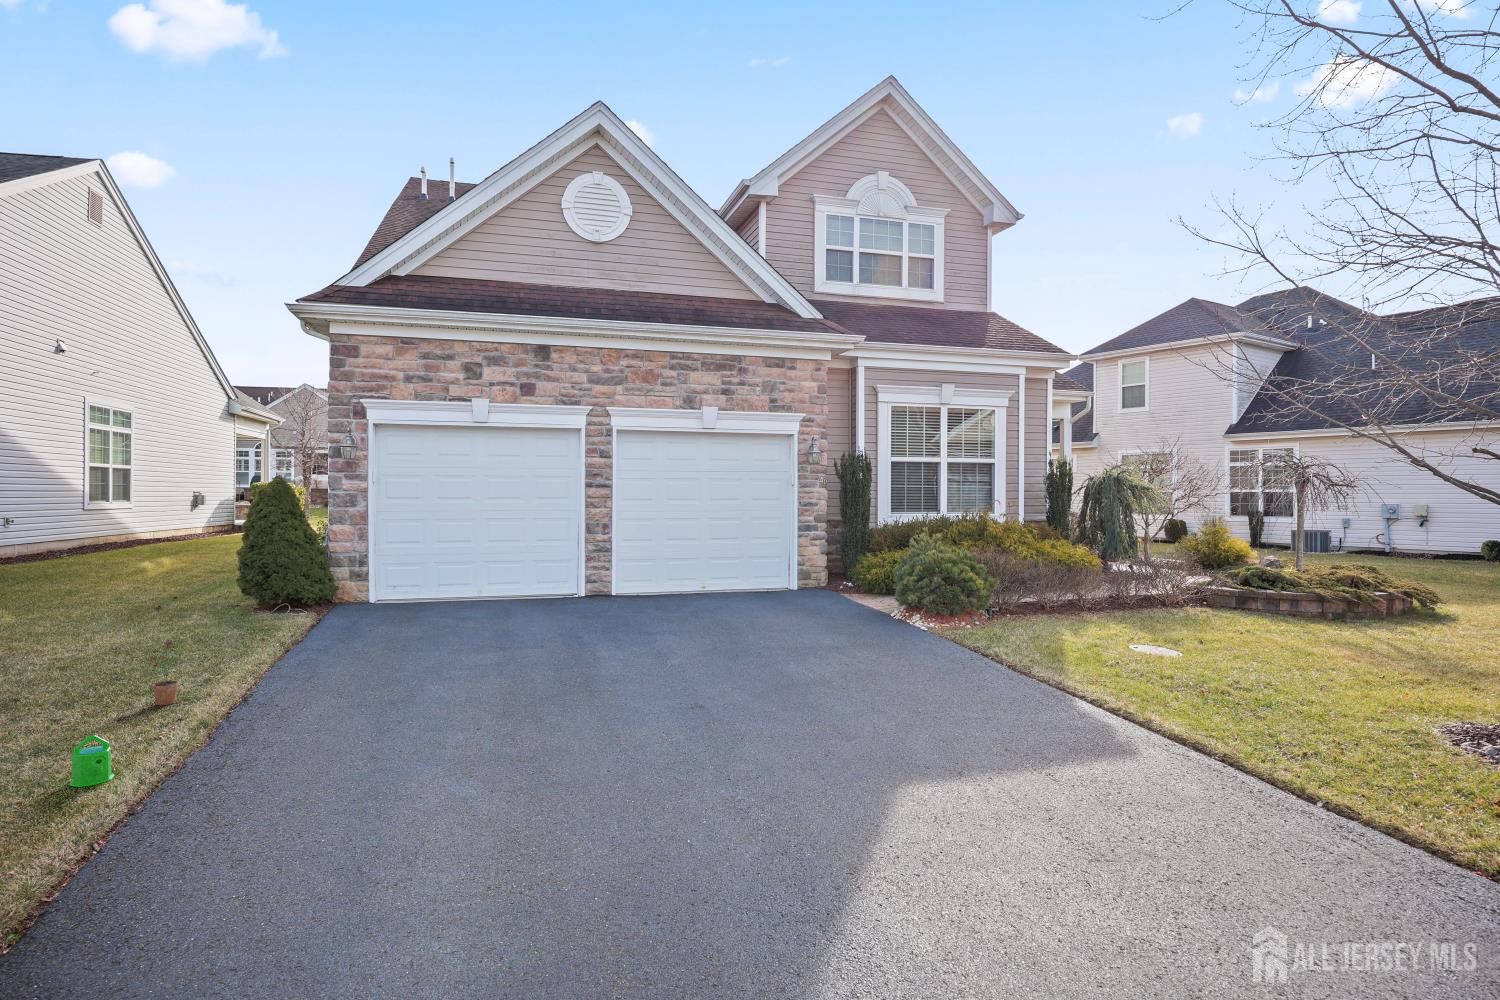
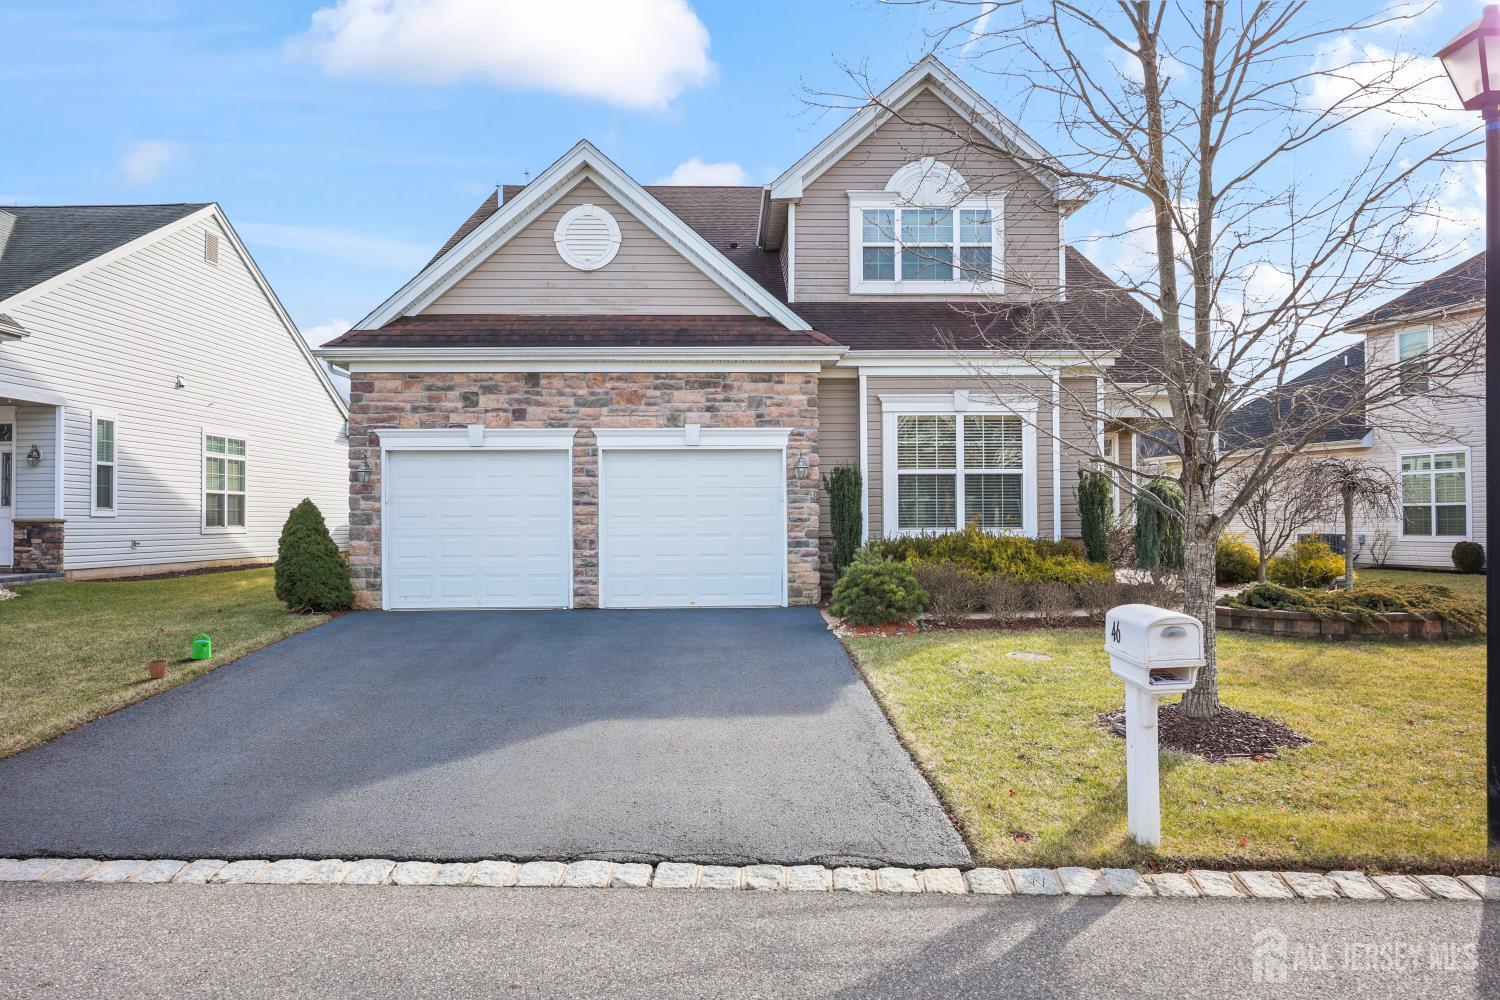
watering can: present [70,735,114,787] -> present [191,633,212,659]

